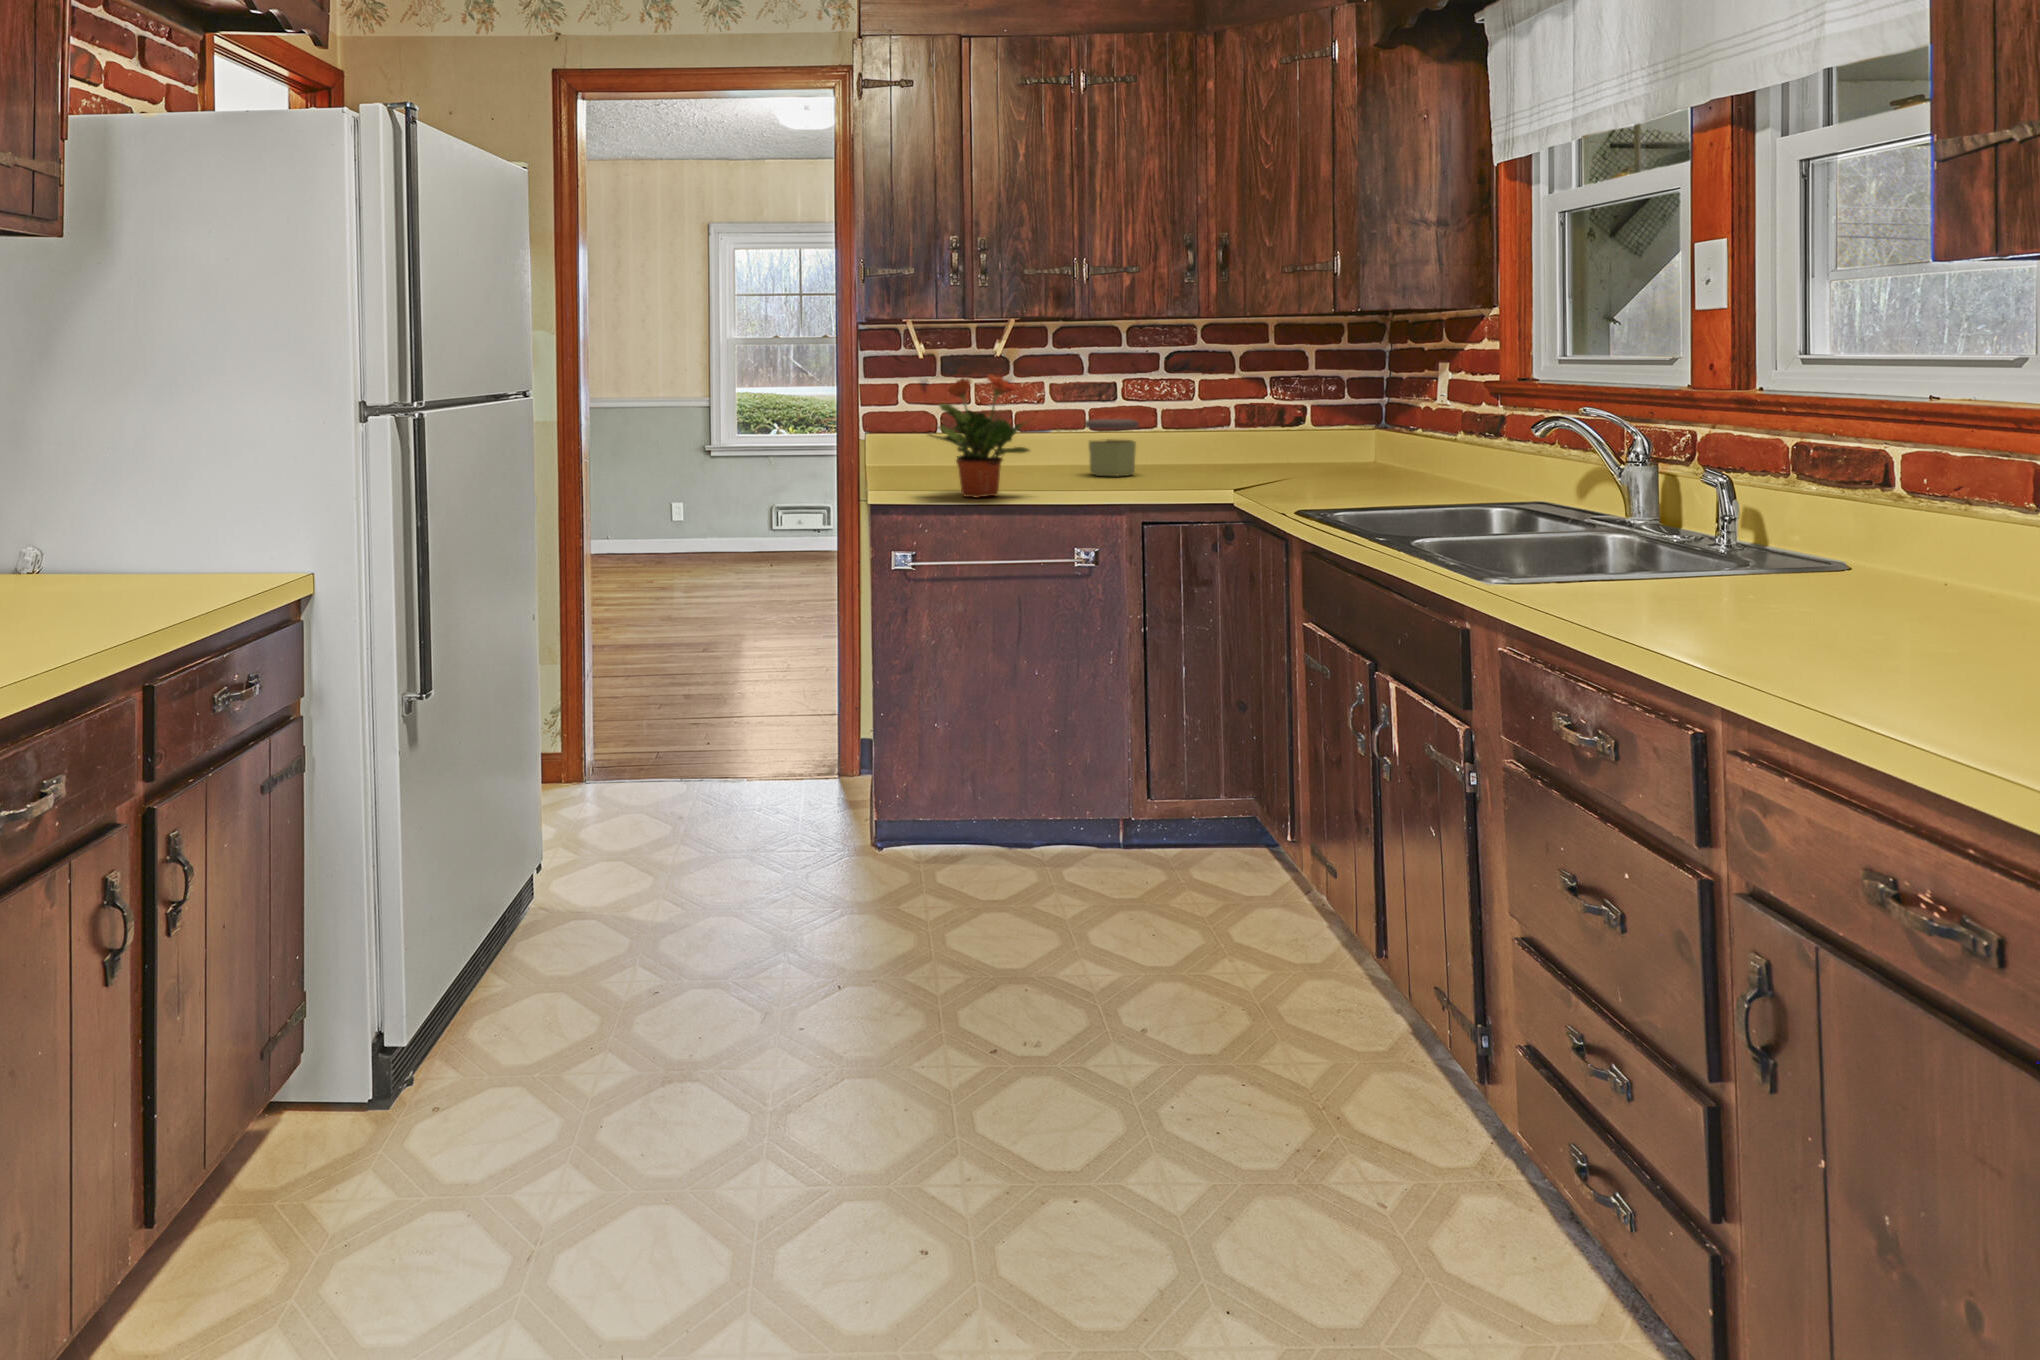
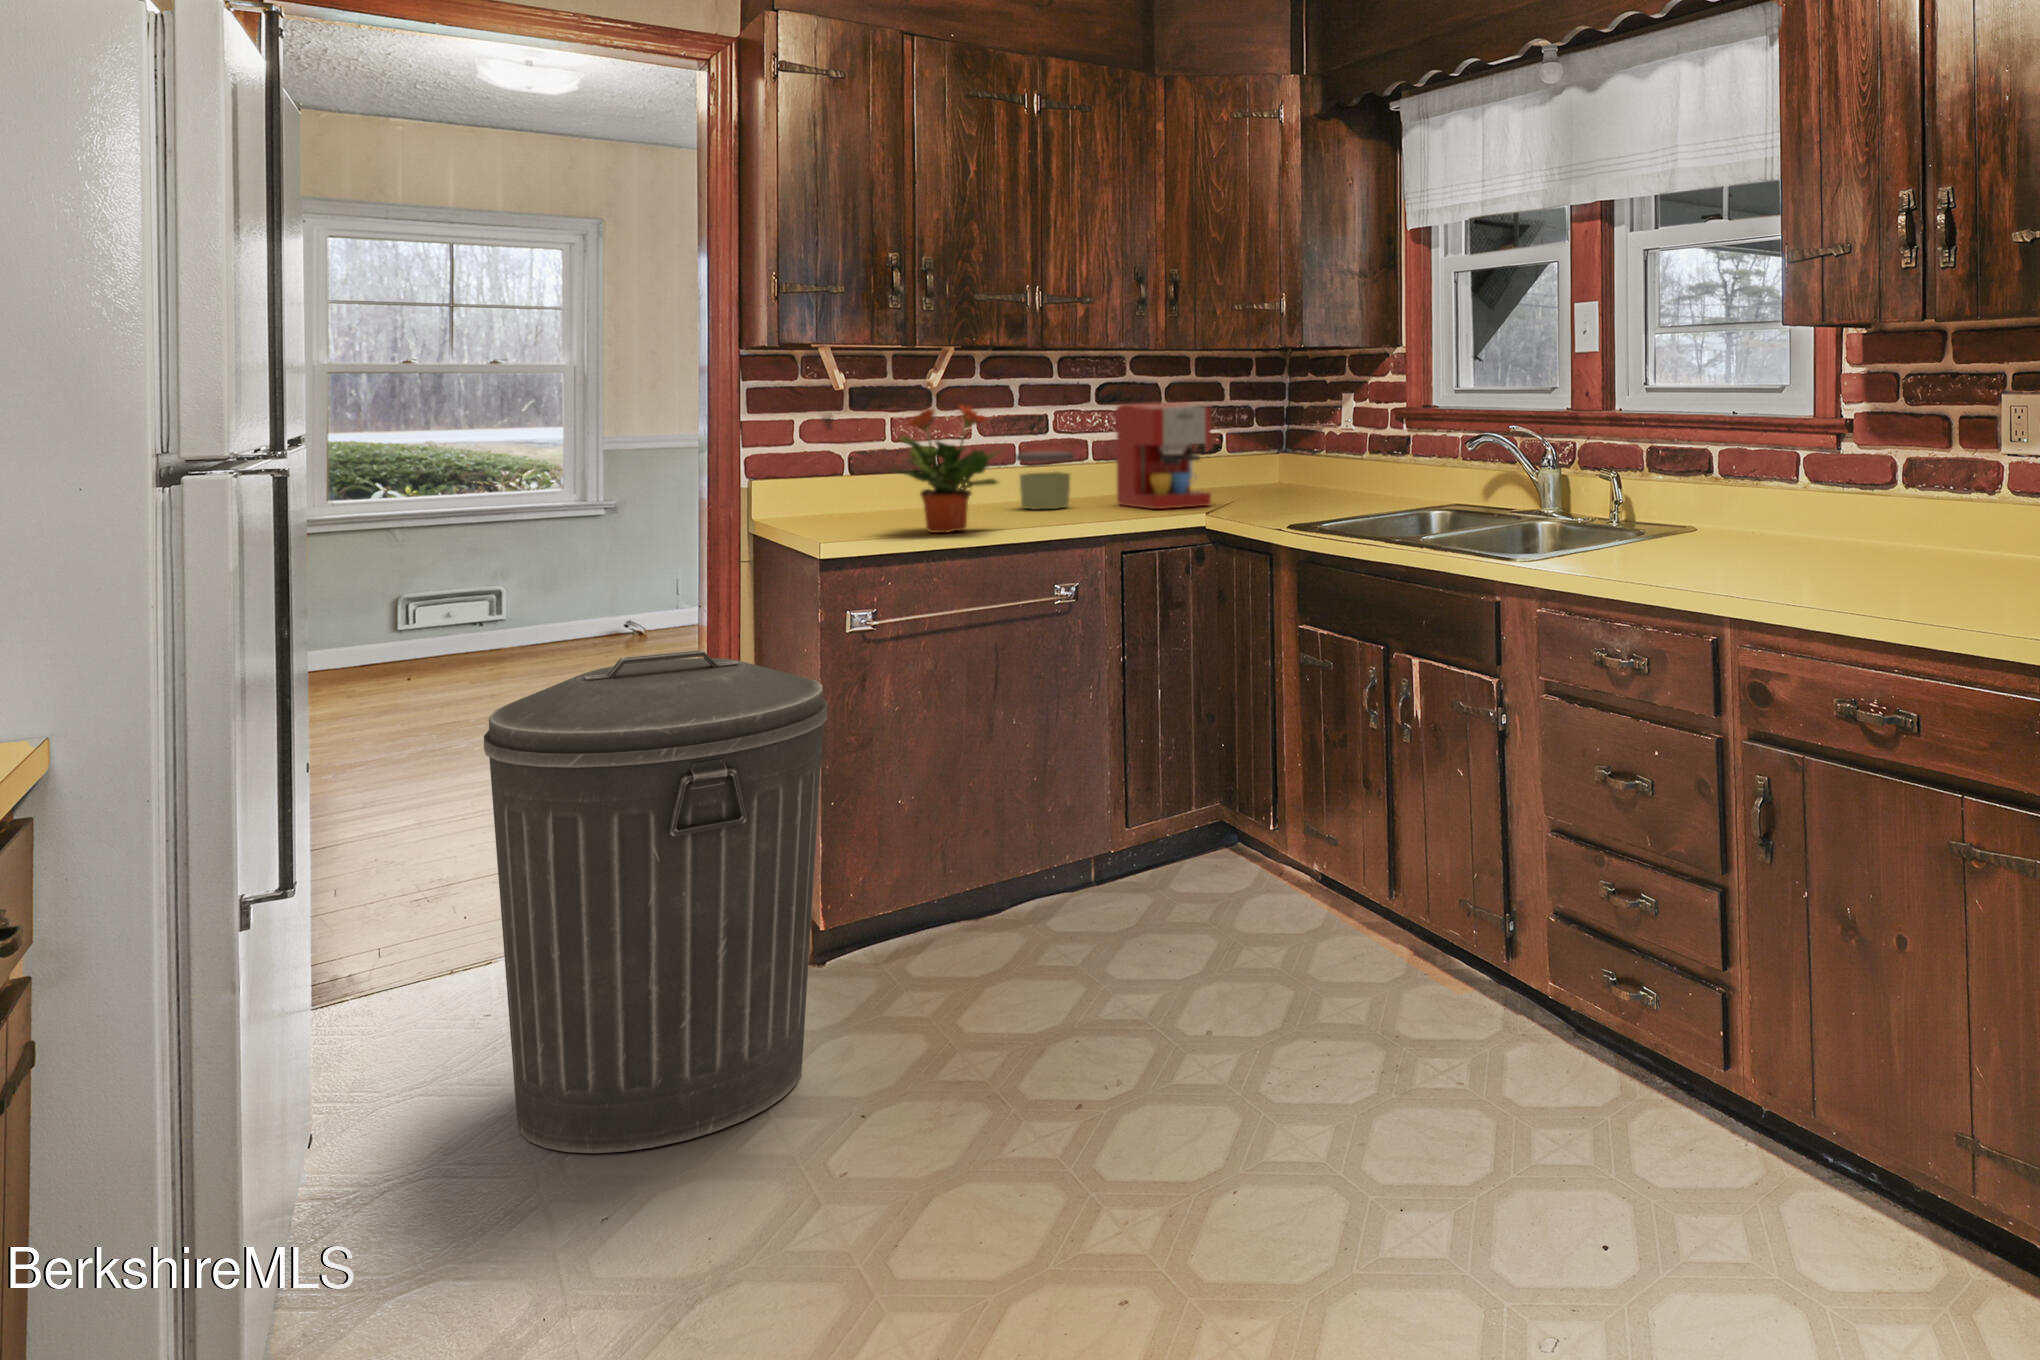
coffee maker: none [1184,371,1276,483] -> present [1116,403,1211,509]
trash can: none [494,601,772,1051] -> present [484,650,827,1153]

